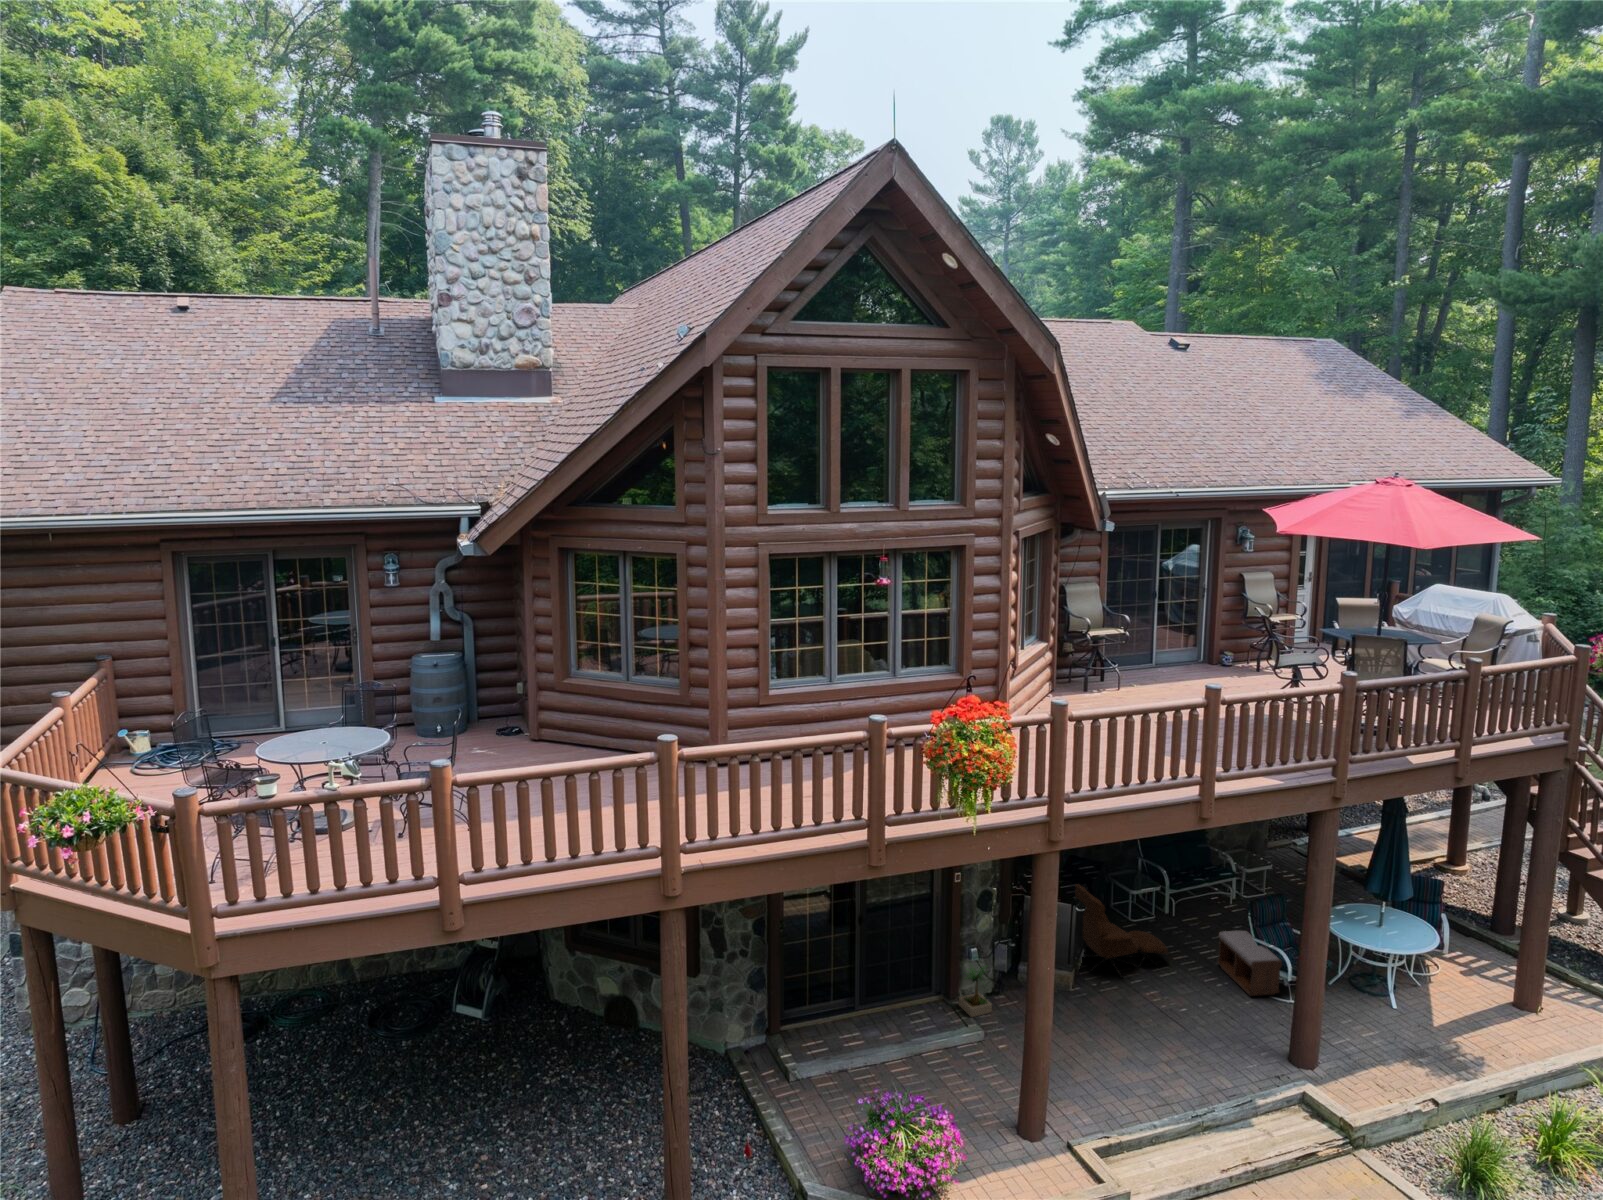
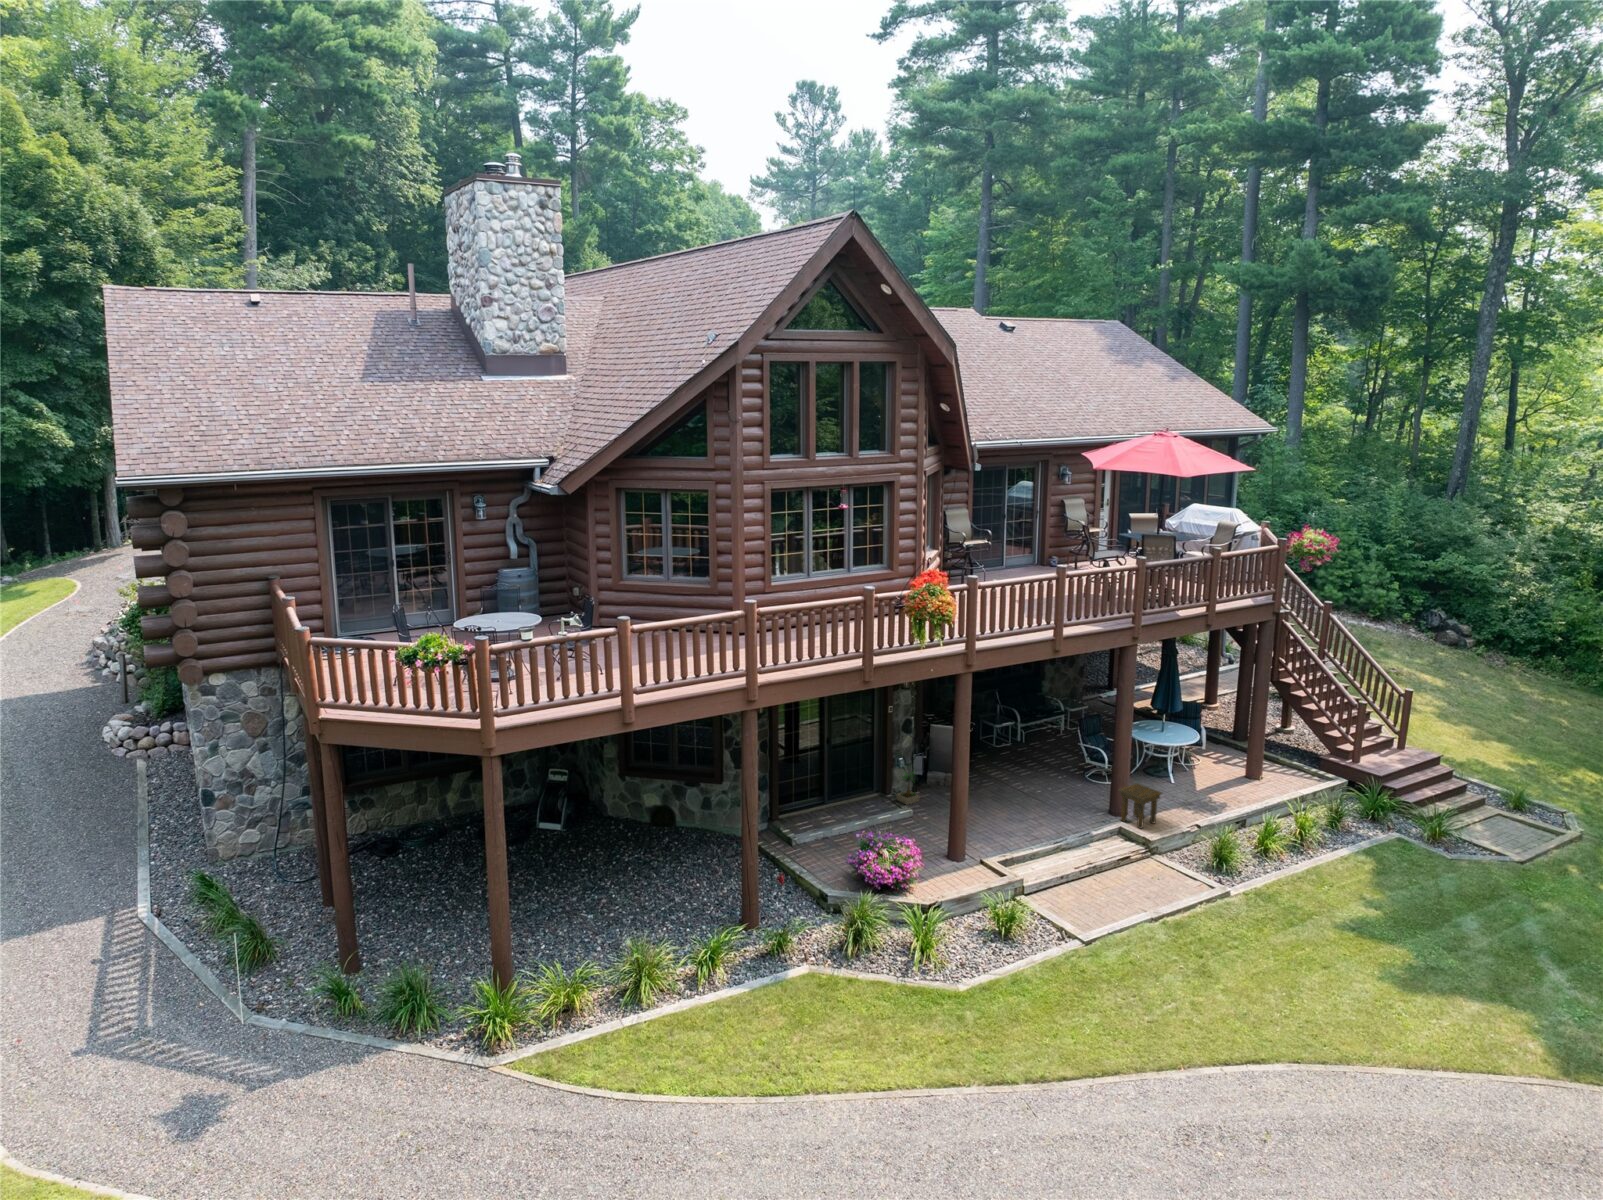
lounge chair: present [1075,884,1168,978] -> none [967,718,1030,778]
bench: present [1217,931,1282,996] -> none [1060,742,1103,781]
side table: none [1301,1023,1378,1104] -> present [1118,783,1162,828]

